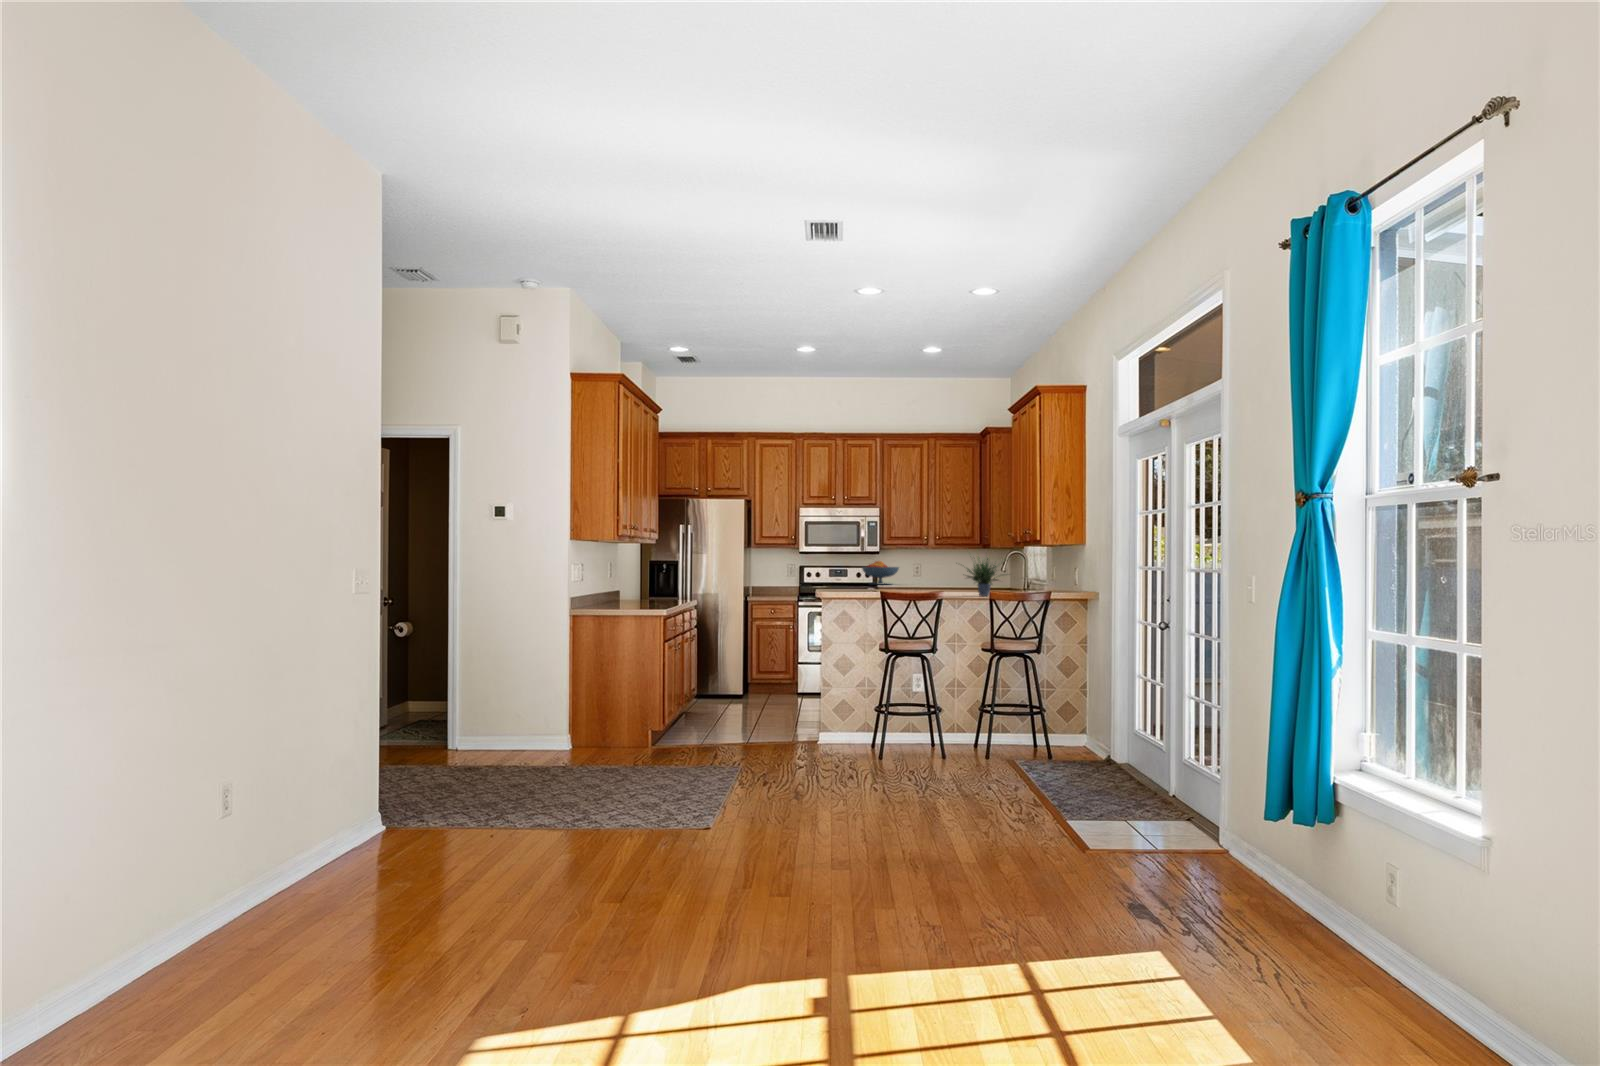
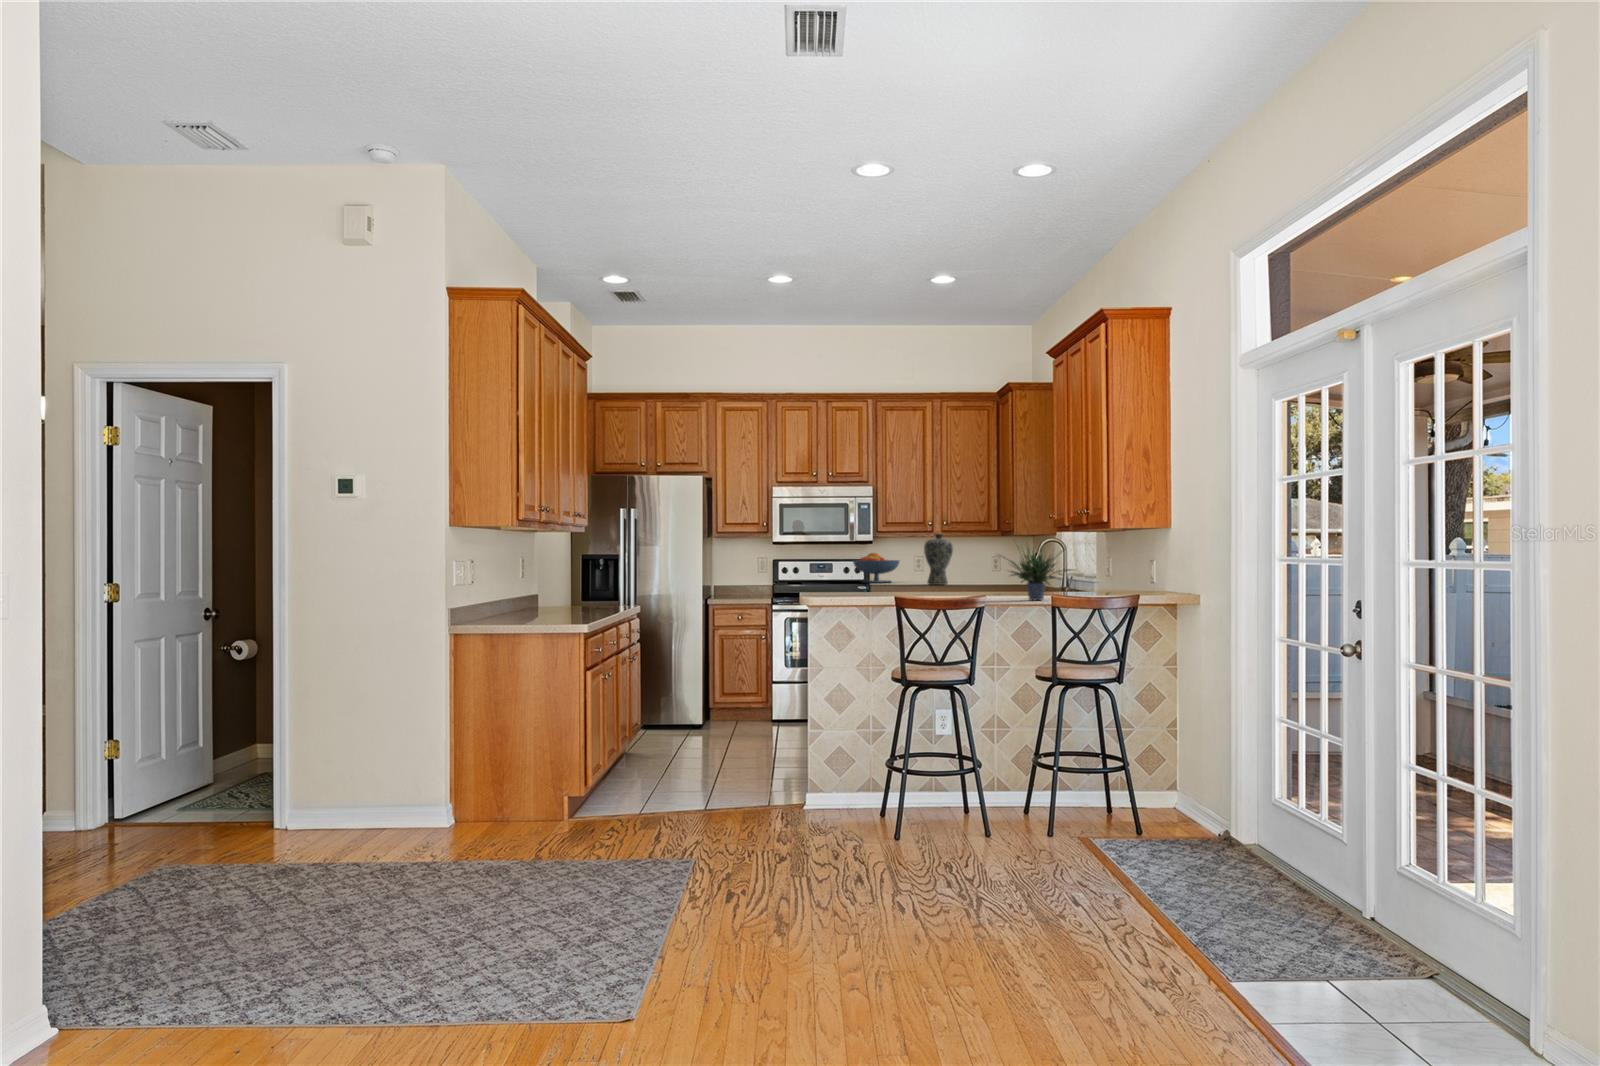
vase: none [916,546,938,586] -> present [924,534,953,585]

